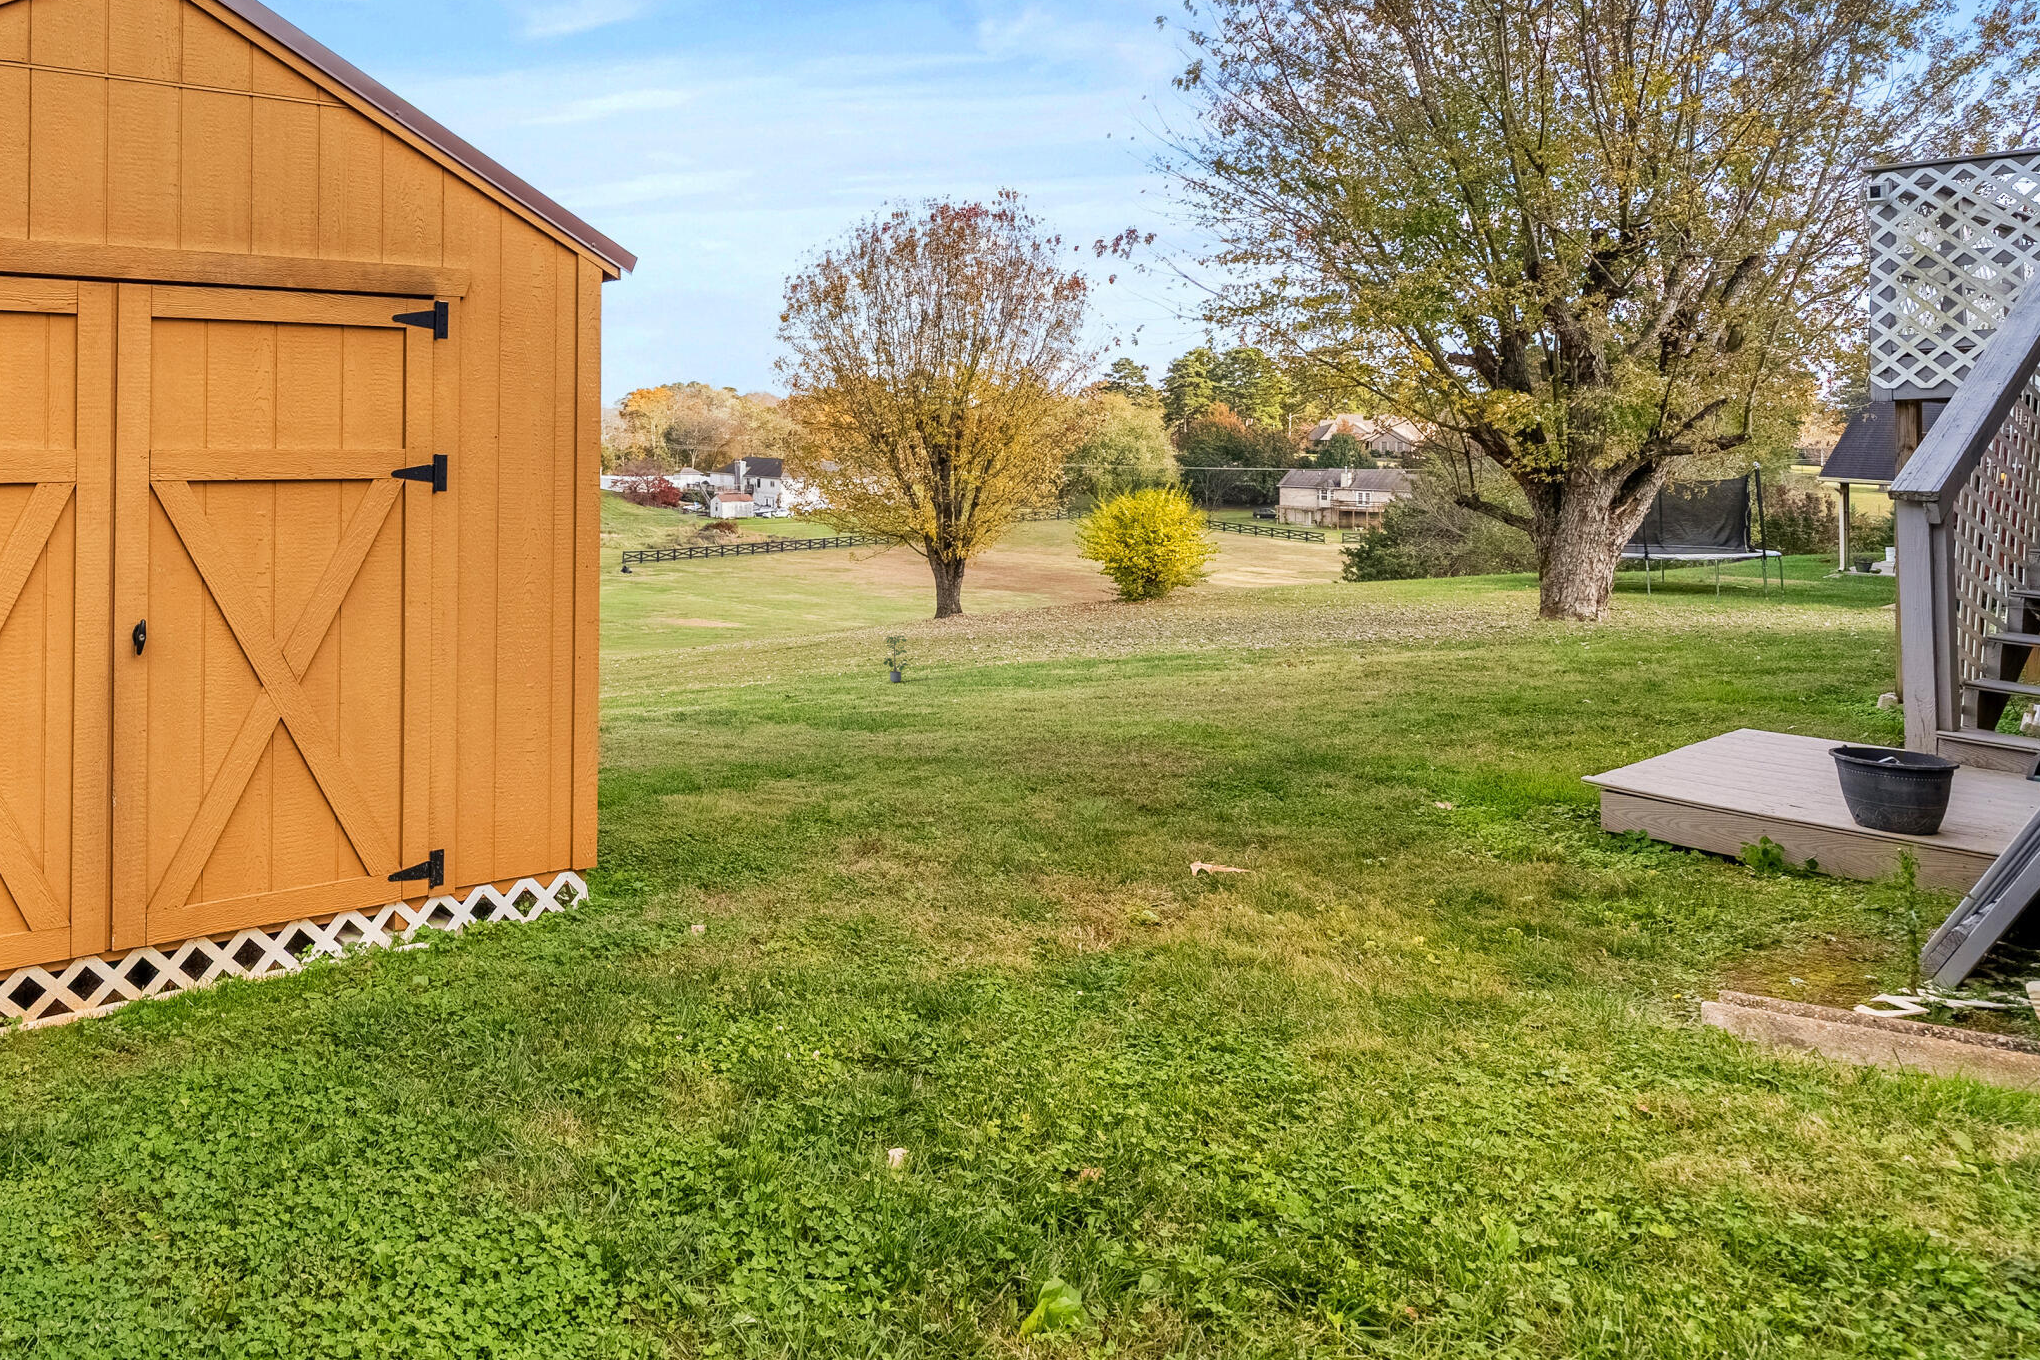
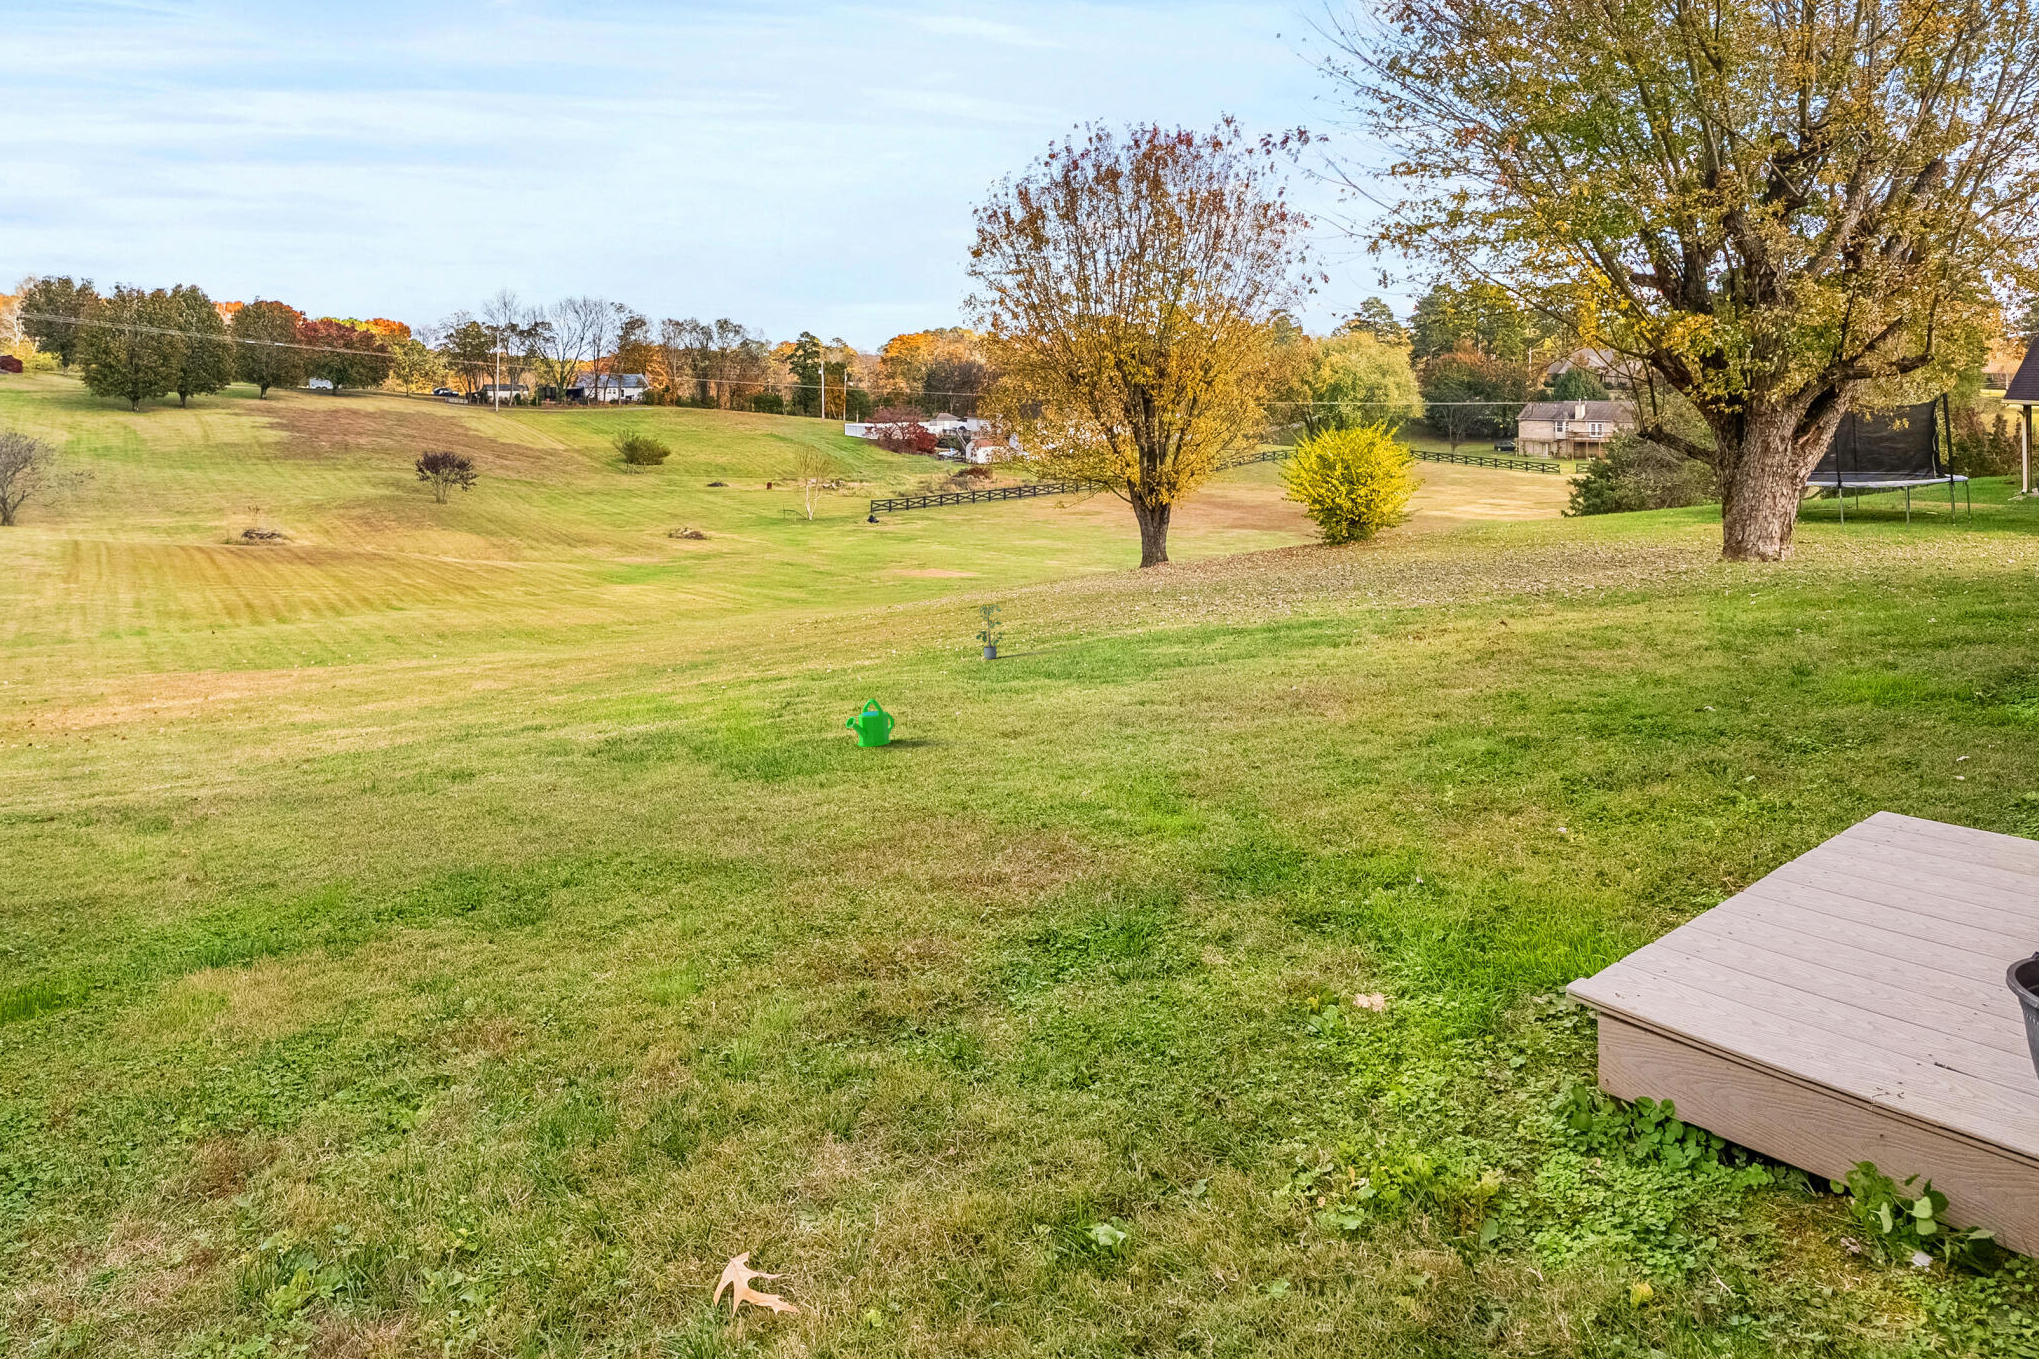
watering can: none [858,695,891,733] -> present [846,699,895,747]

